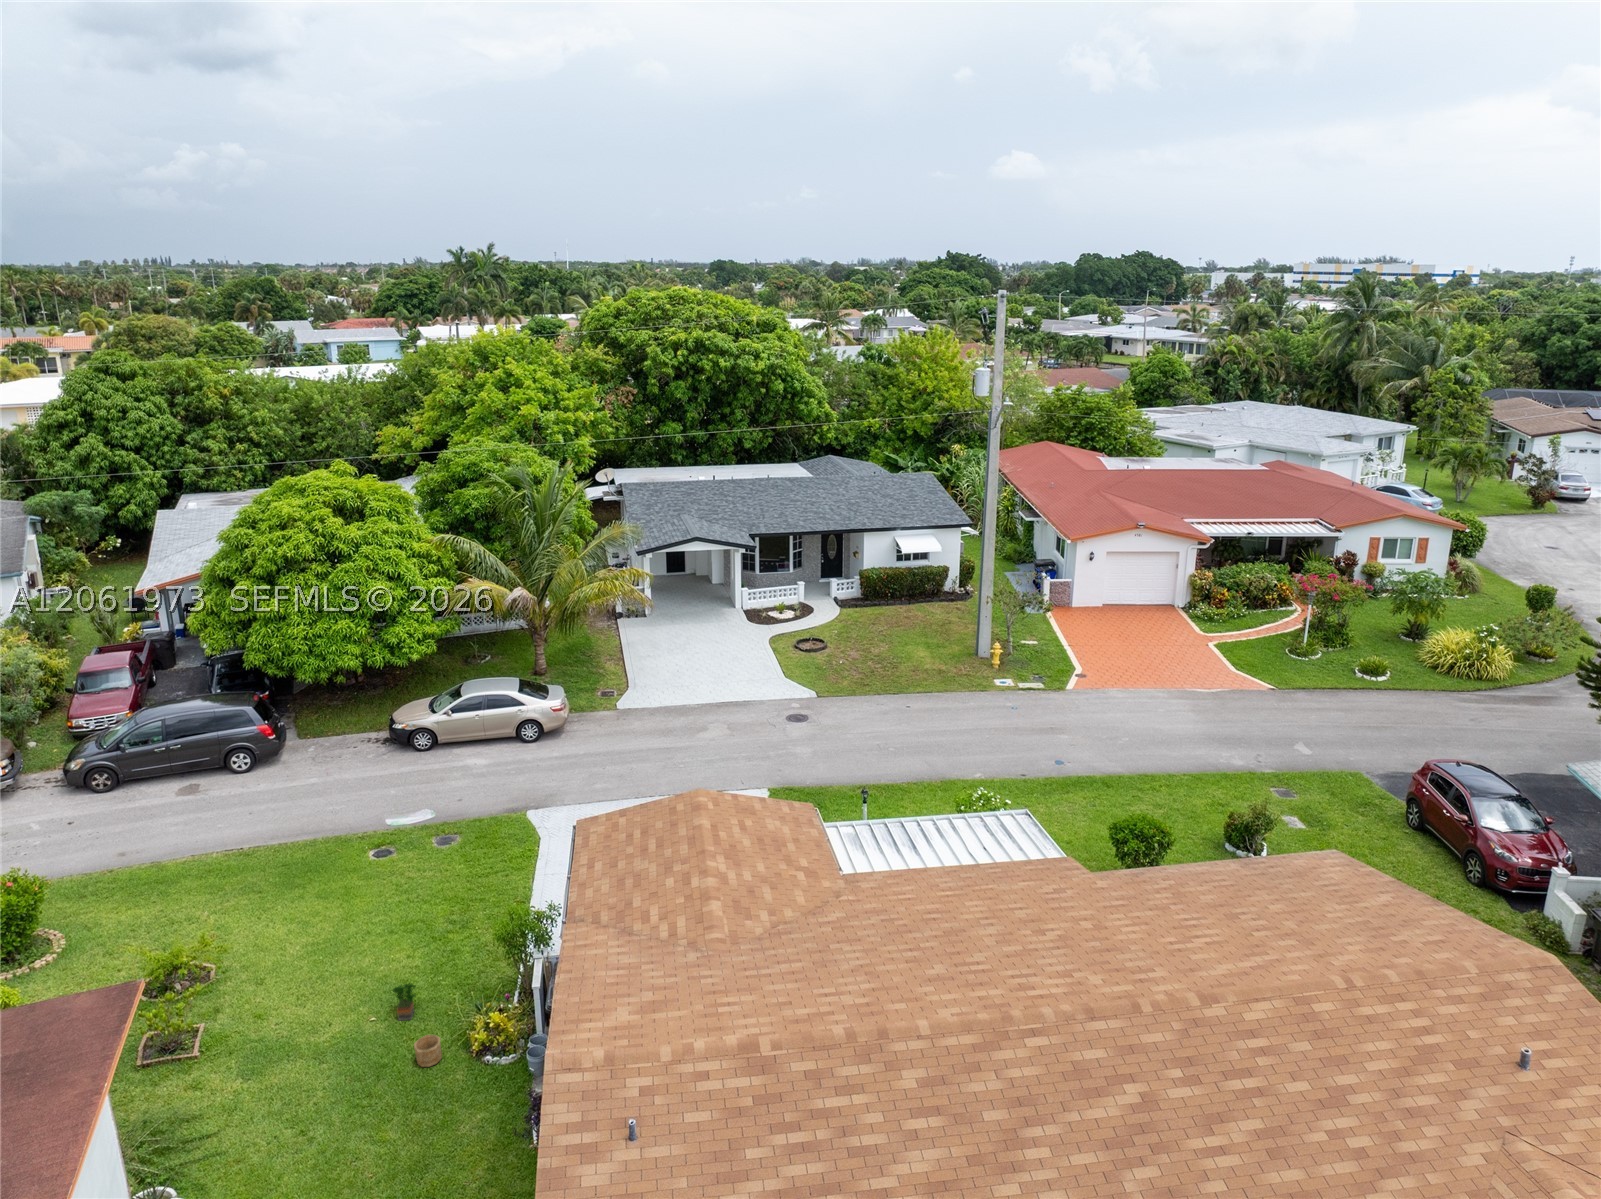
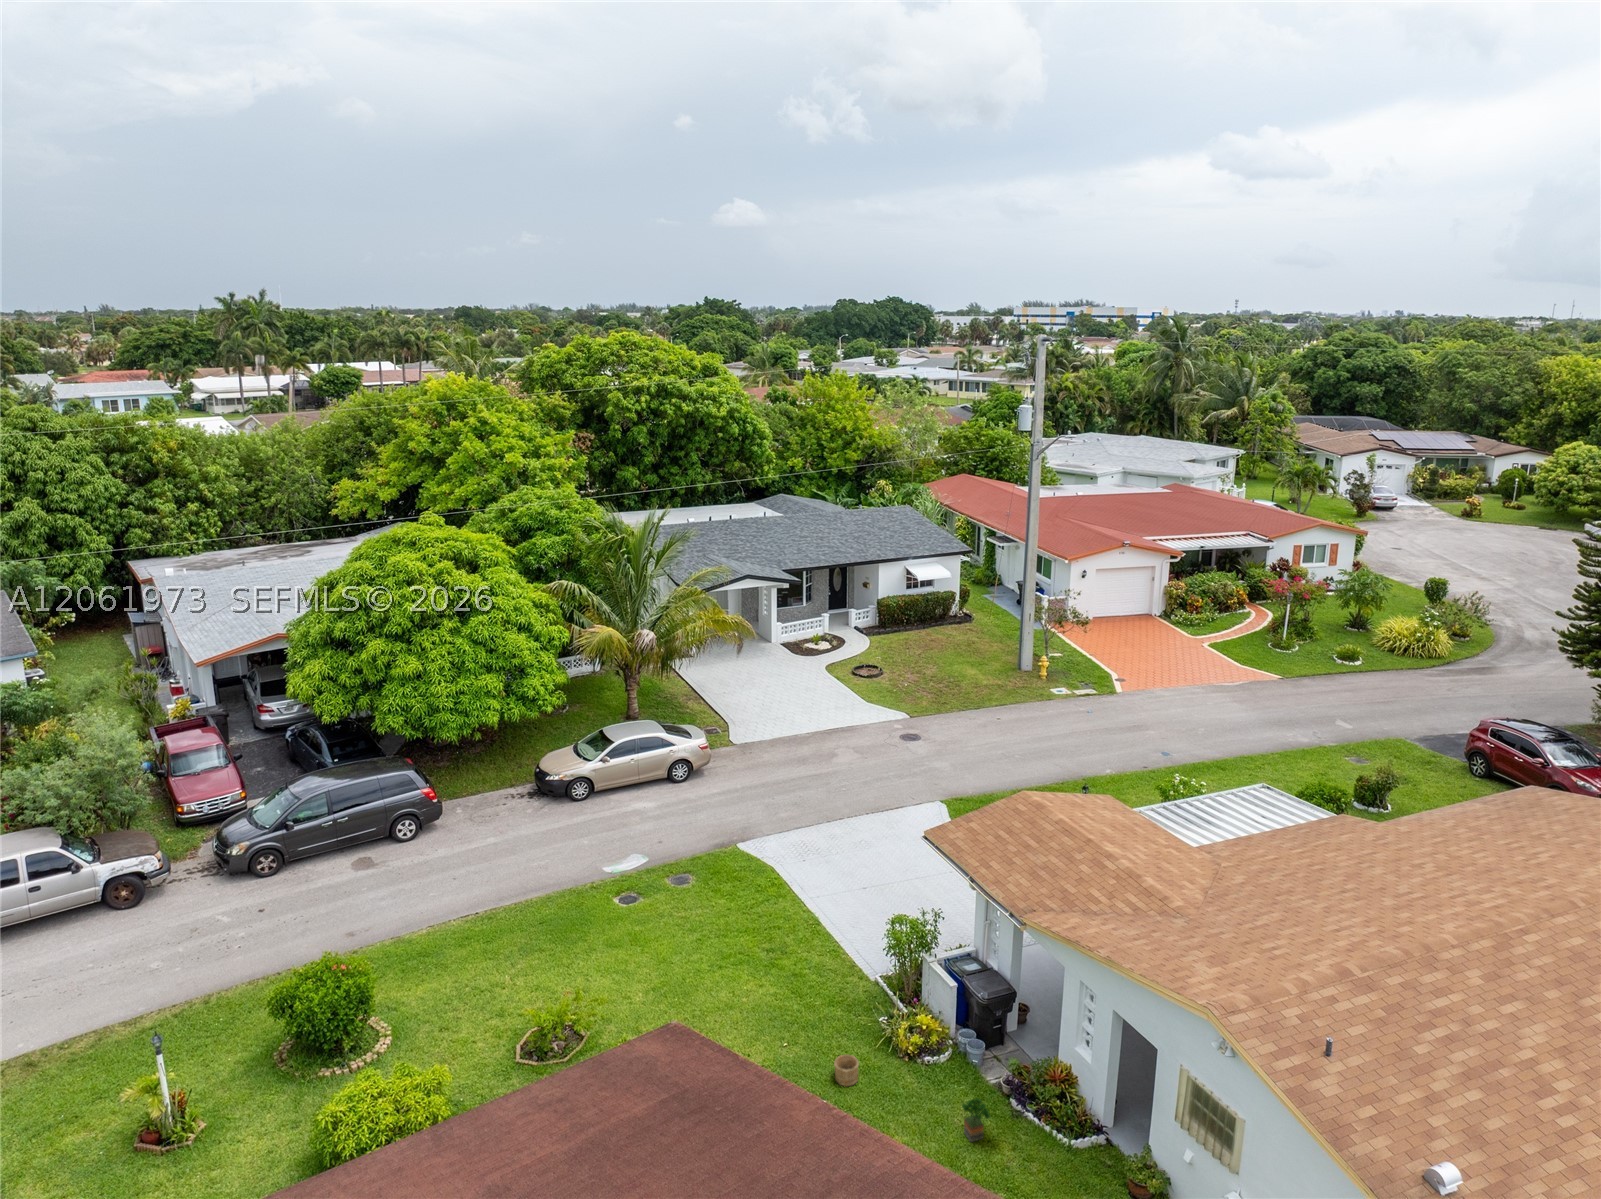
potted tree: present [393,983,416,1021] -> present [962,1098,990,1142]

